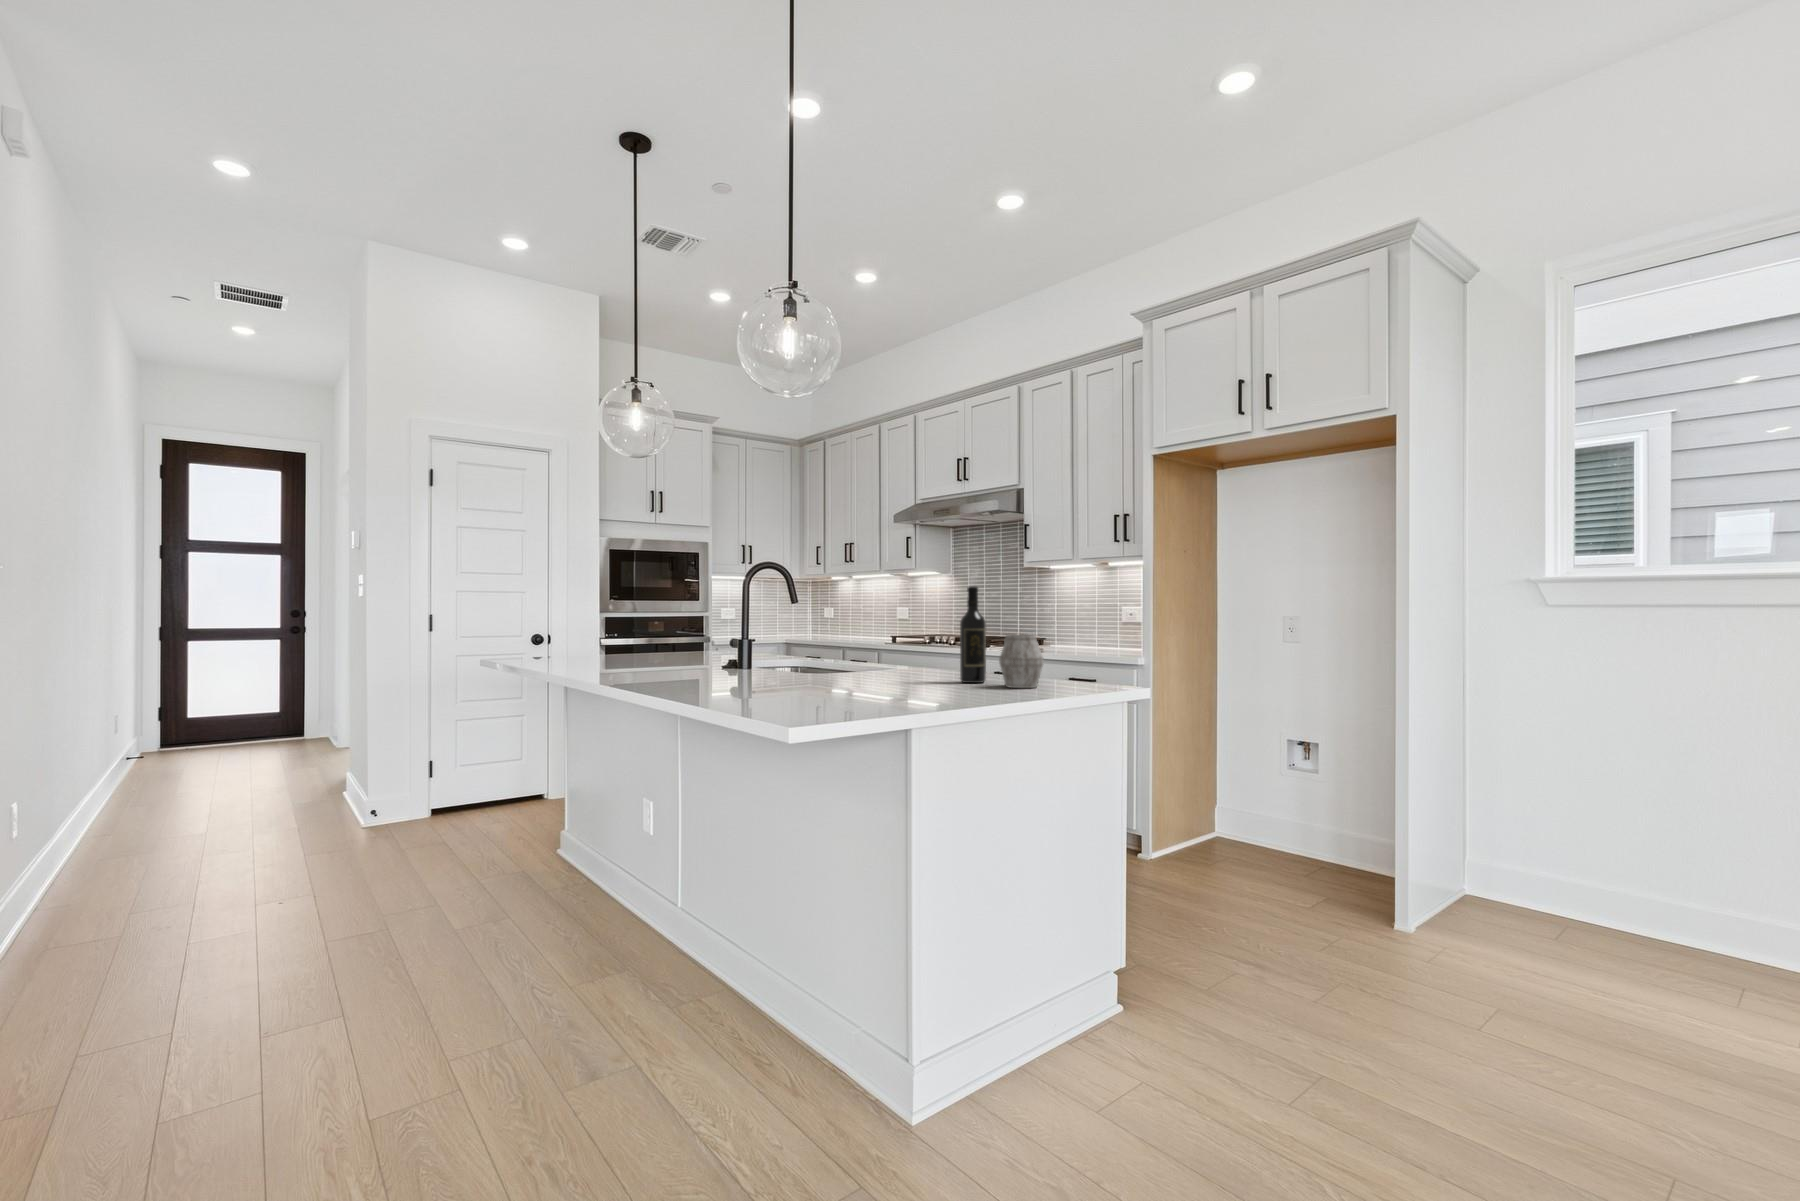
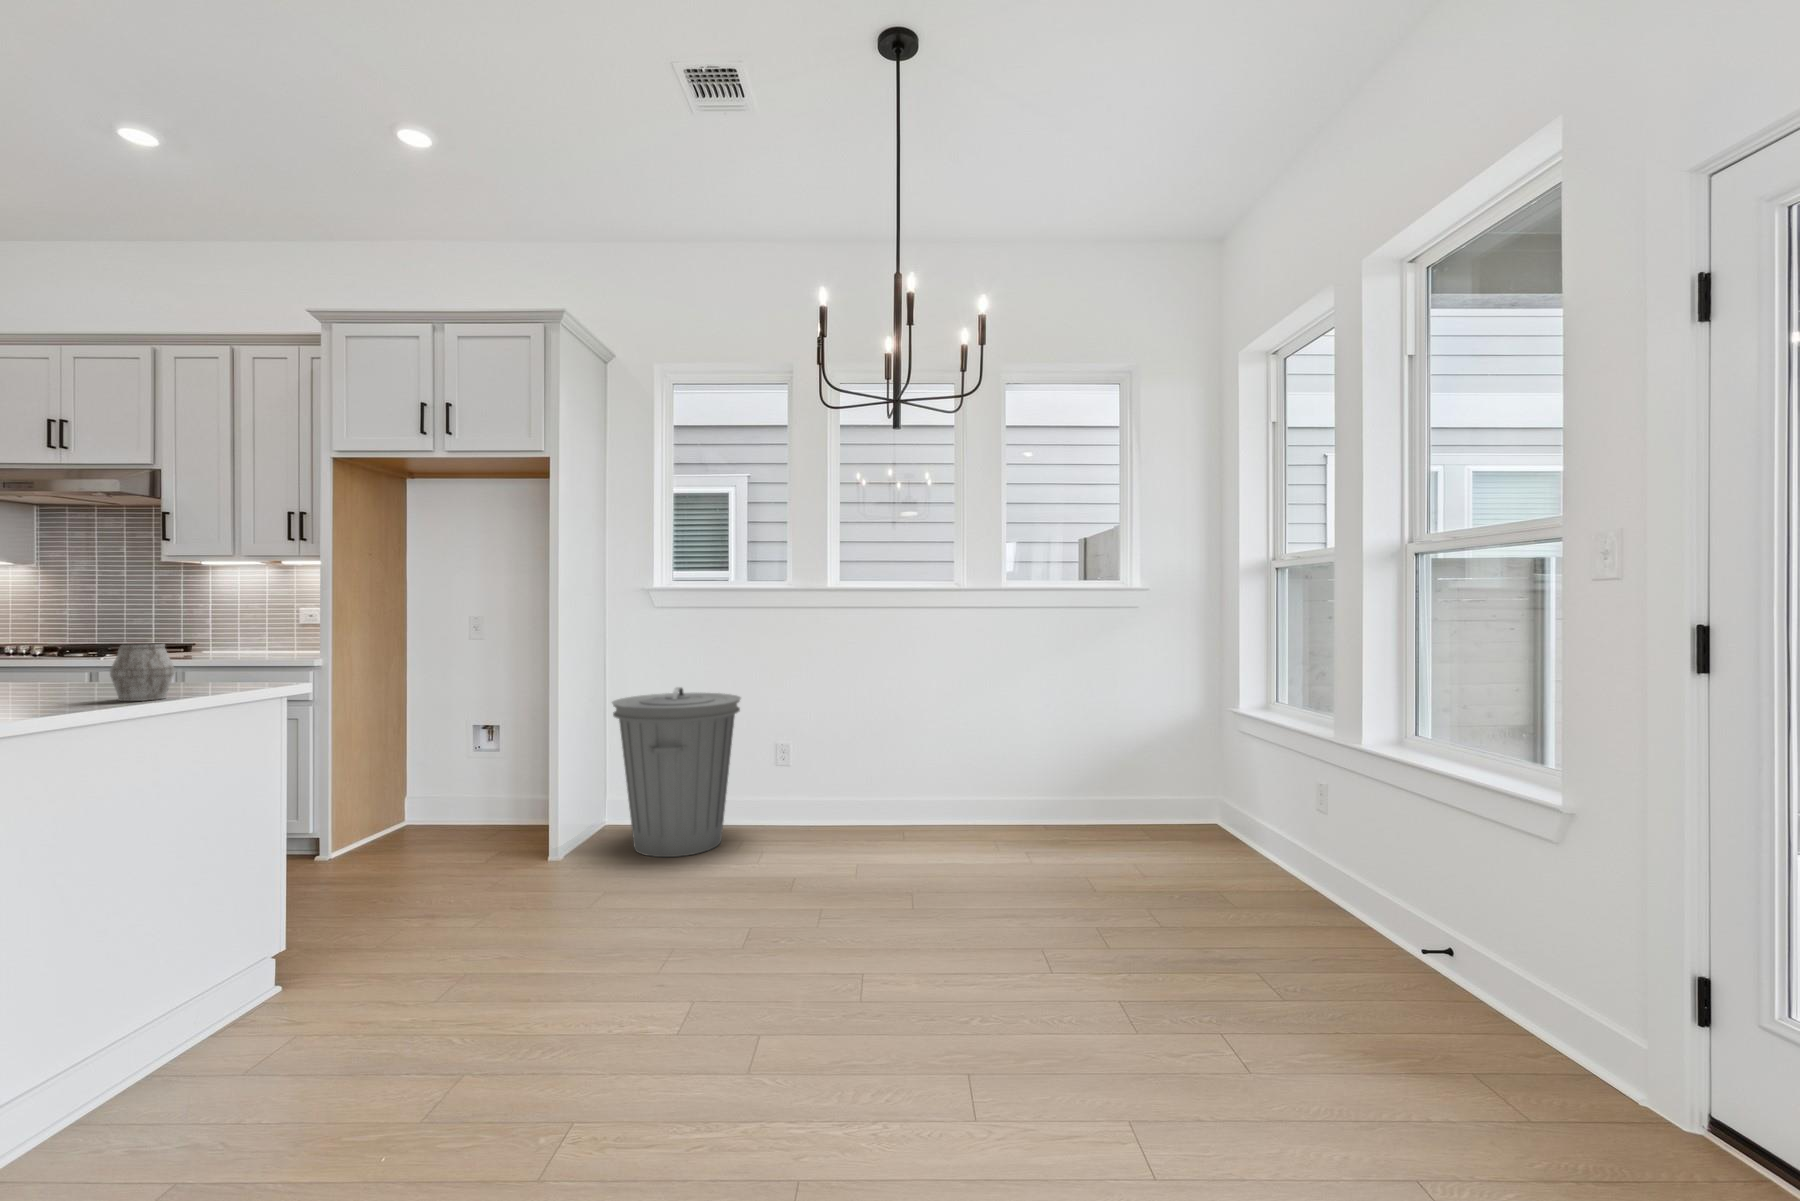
wine bottle: present [960,586,986,683] -> none [47,591,90,701]
trash can: none [1485,724,1732,987] -> present [612,687,741,857]

